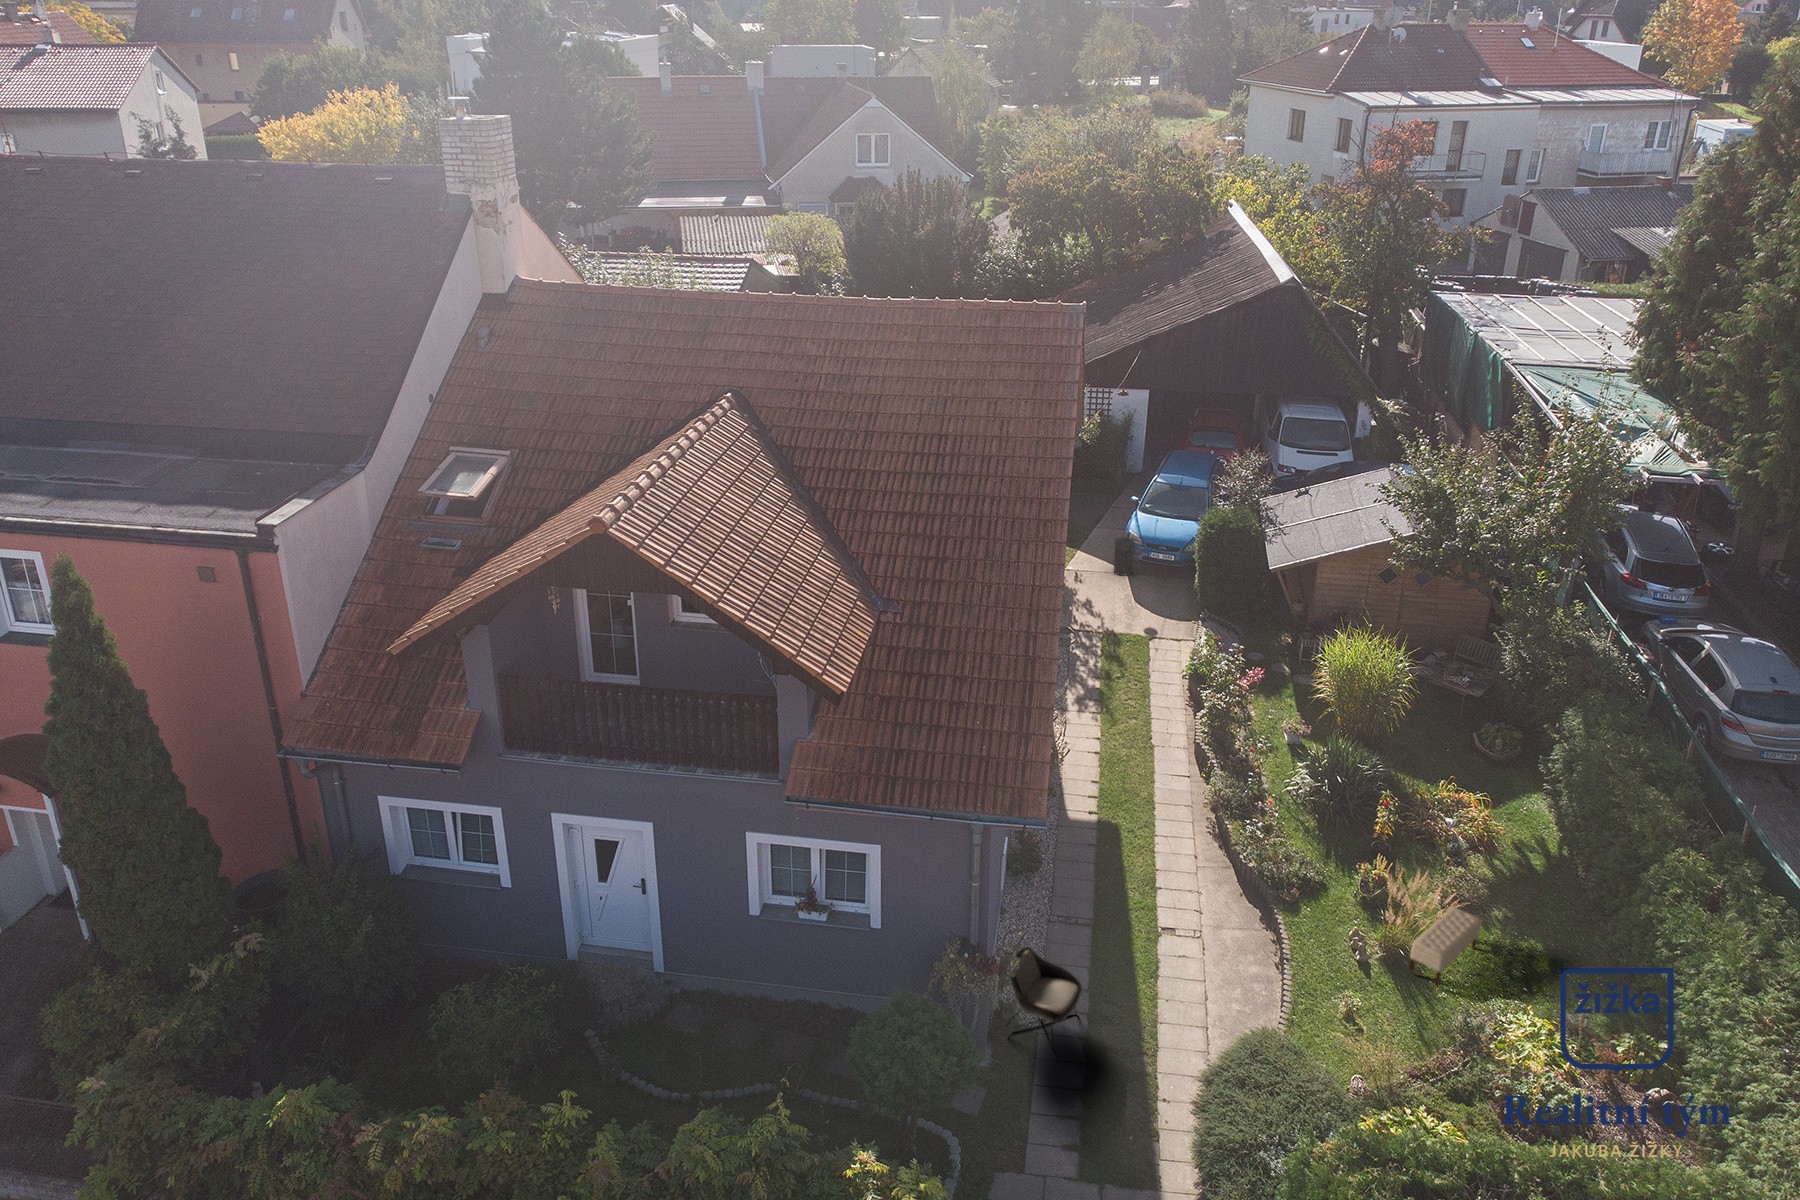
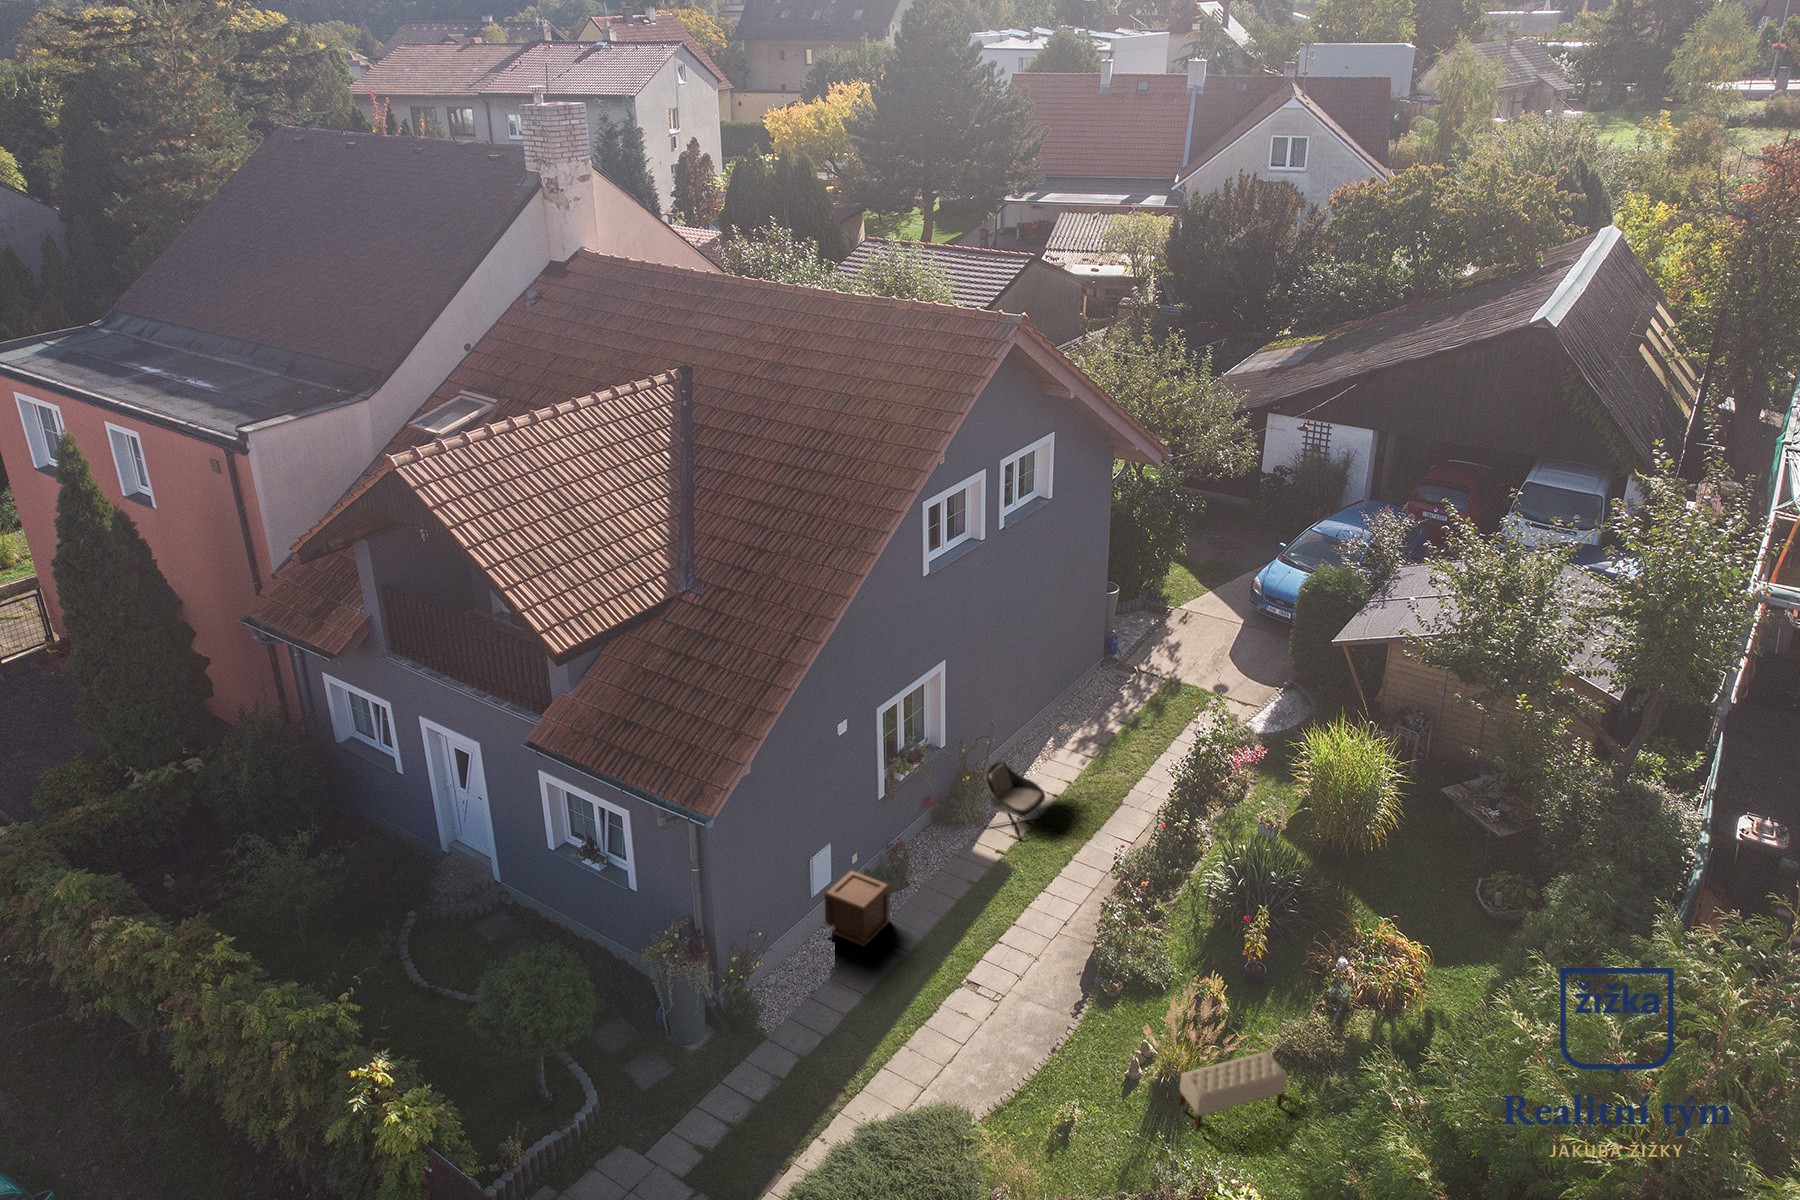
trash can: present [1114,537,1135,576] -> none [1232,583,1258,626]
wooden crate: none [1009,858,1058,925] -> present [825,871,890,946]
lounge chair: present [1006,947,1082,1048] -> present [983,762,1045,839]

